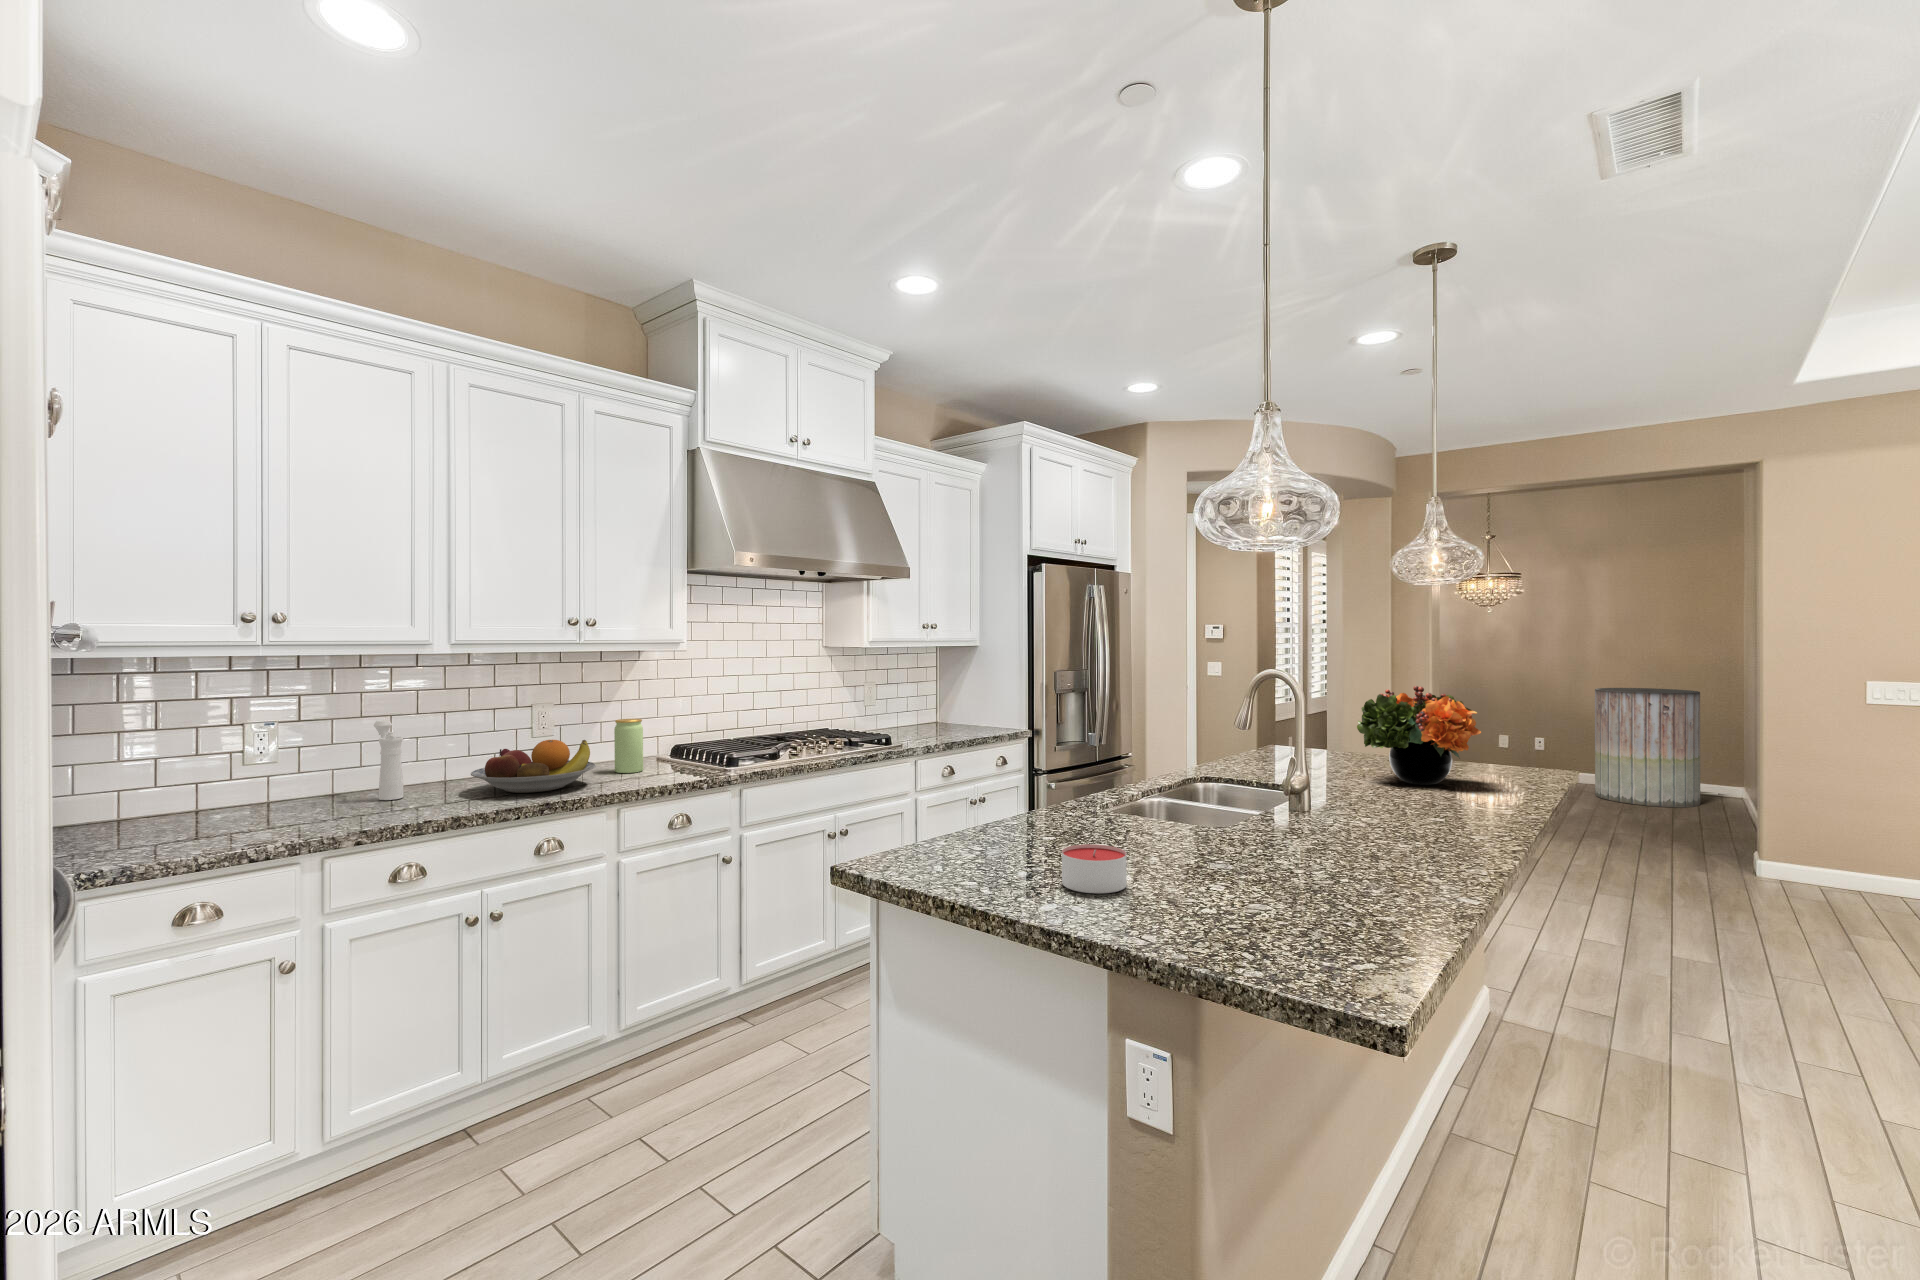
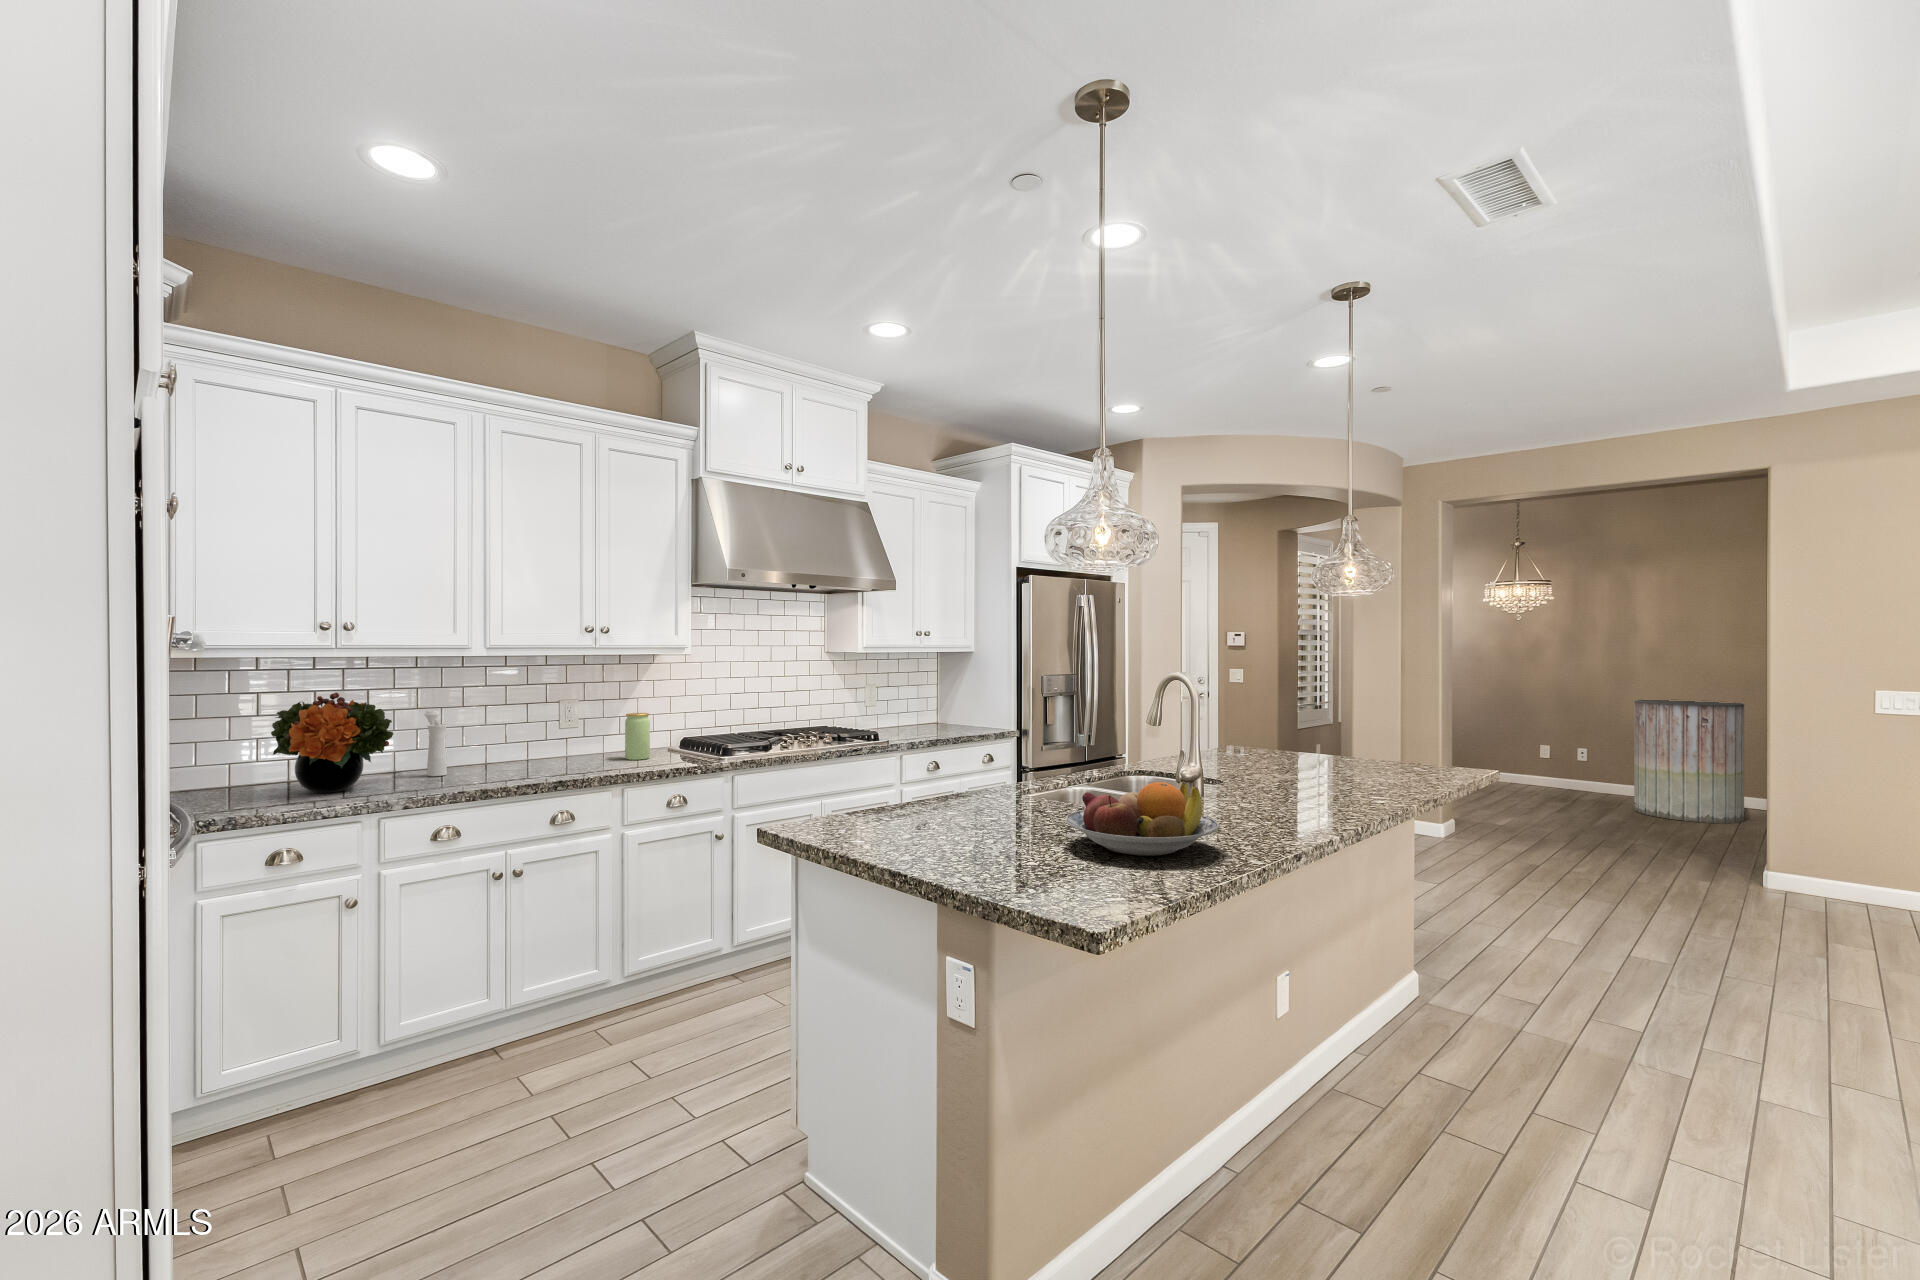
flower arrangement: present [1357,686,1481,785] -> present [271,693,394,793]
fruit bowl: present [471,740,596,793] -> present [1065,782,1219,856]
candle: present [1062,844,1126,893] -> none [933,814,984,851]

